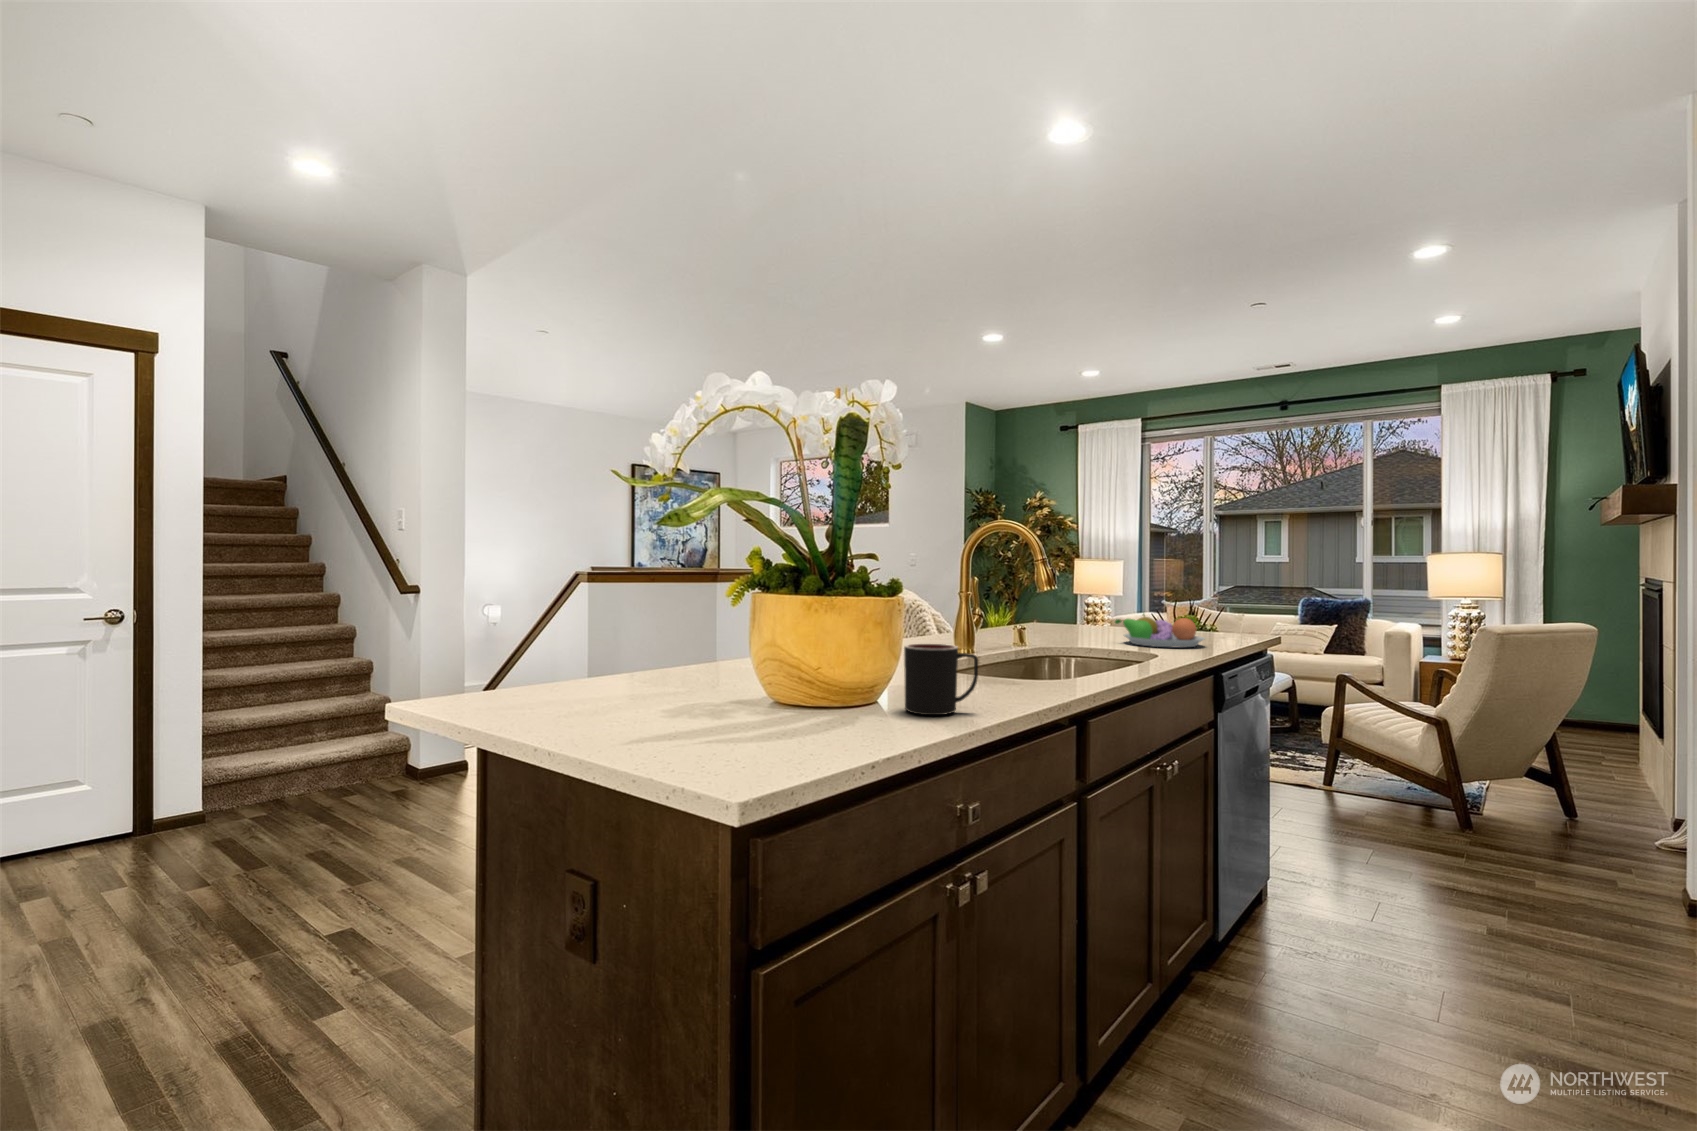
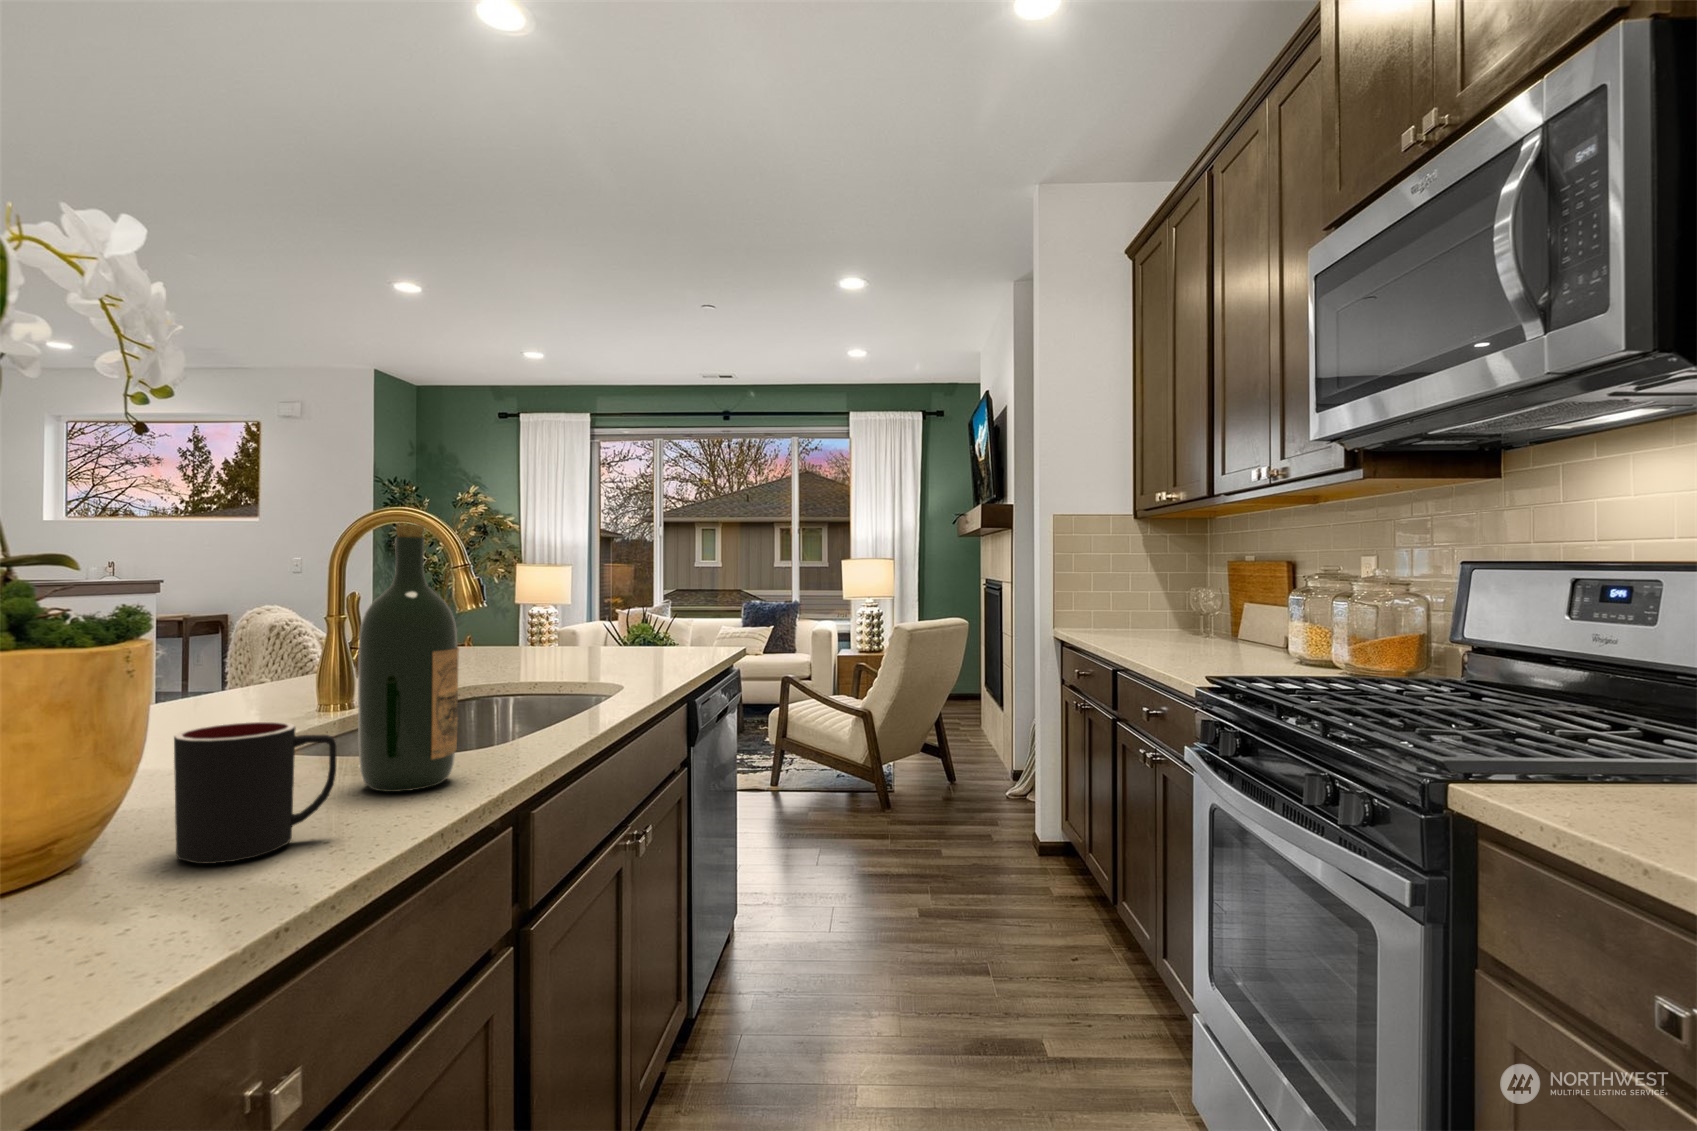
wine bottle: none [984,532,1041,698] -> present [358,525,459,792]
fruit bowl: present [1115,613,1204,648] -> none [564,630,670,672]

